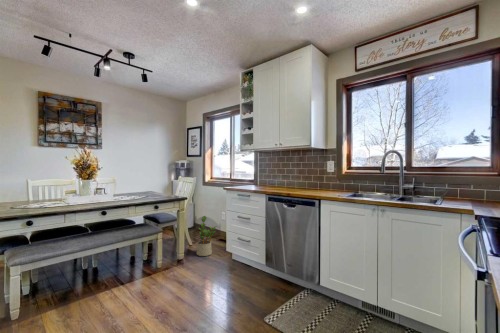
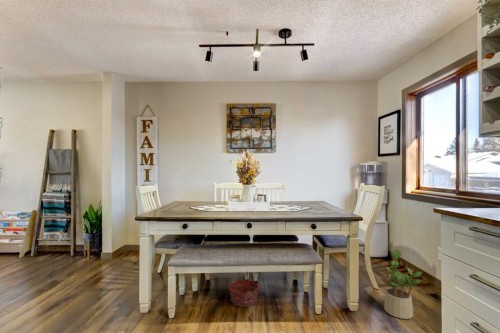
basket: none [74,246,106,287] -> present [230,272,259,307]

